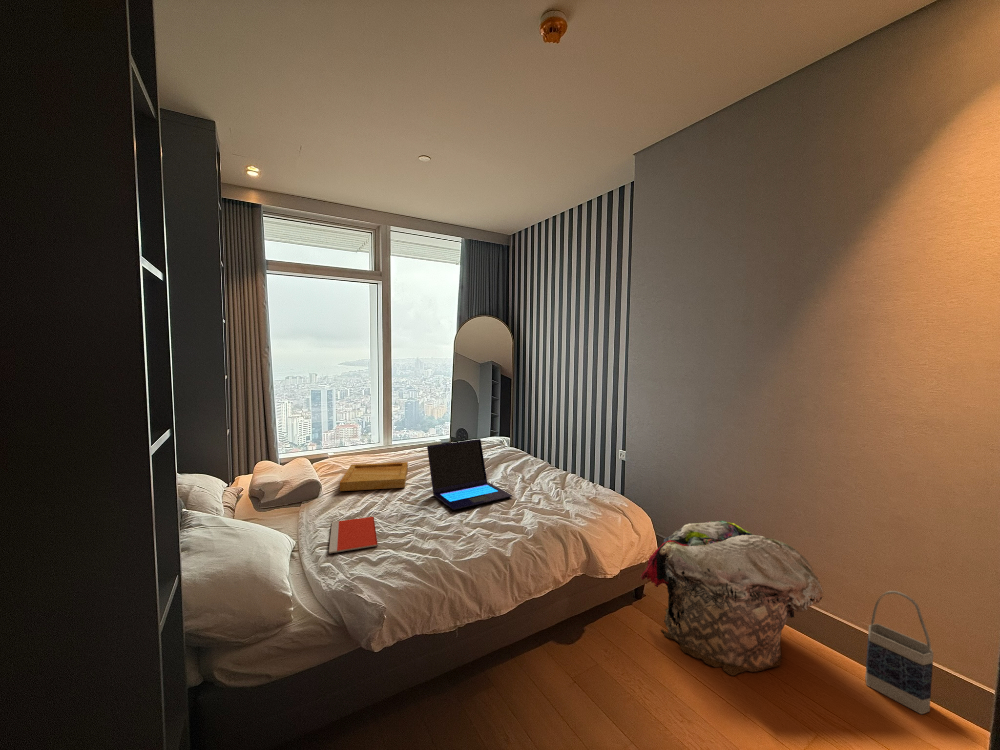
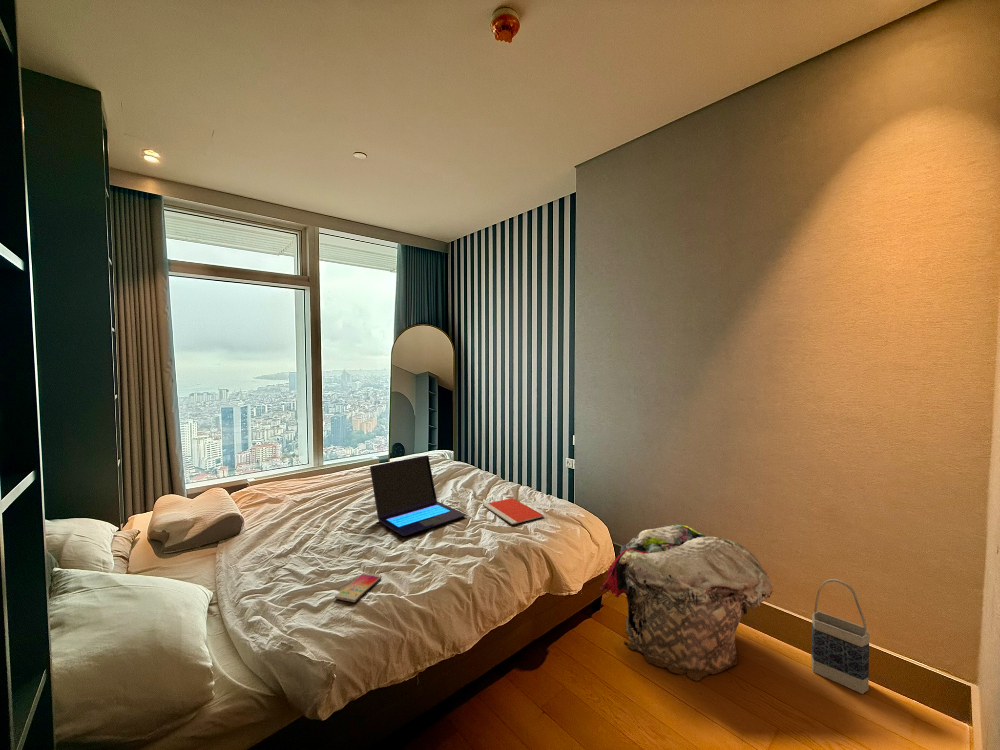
tray: present [340,462,408,491] -> none [266,485,346,525]
notebook: present [329,516,378,553] -> present [483,498,544,524]
smartphone: none [391,537,431,561] -> present [335,573,382,602]

